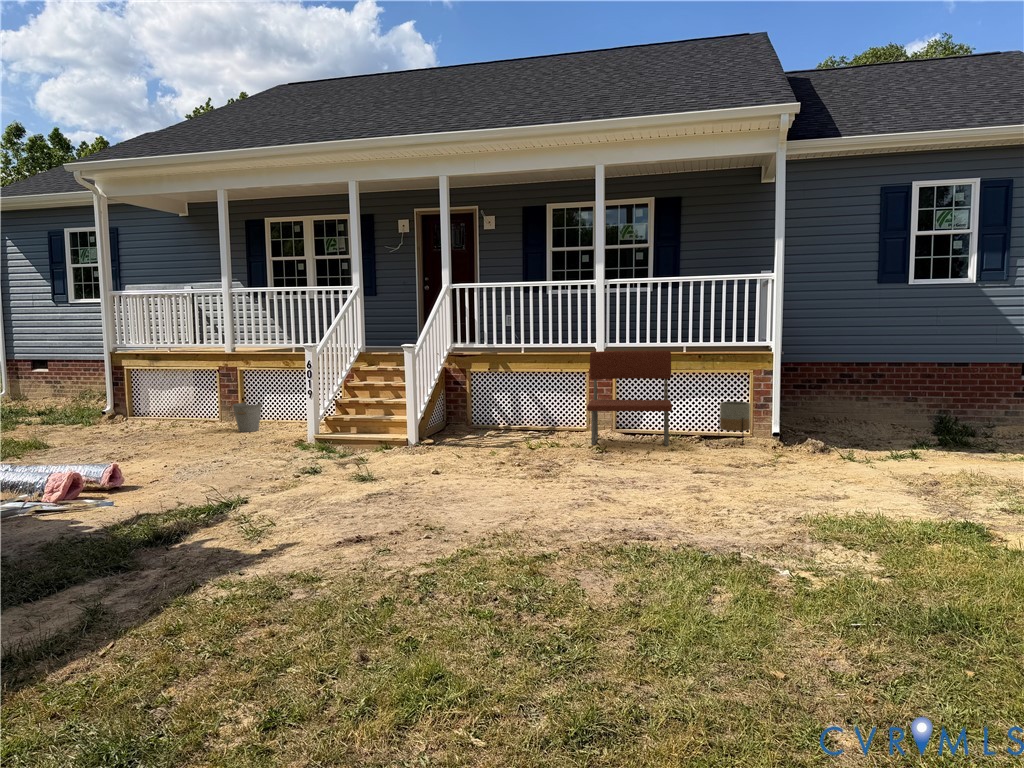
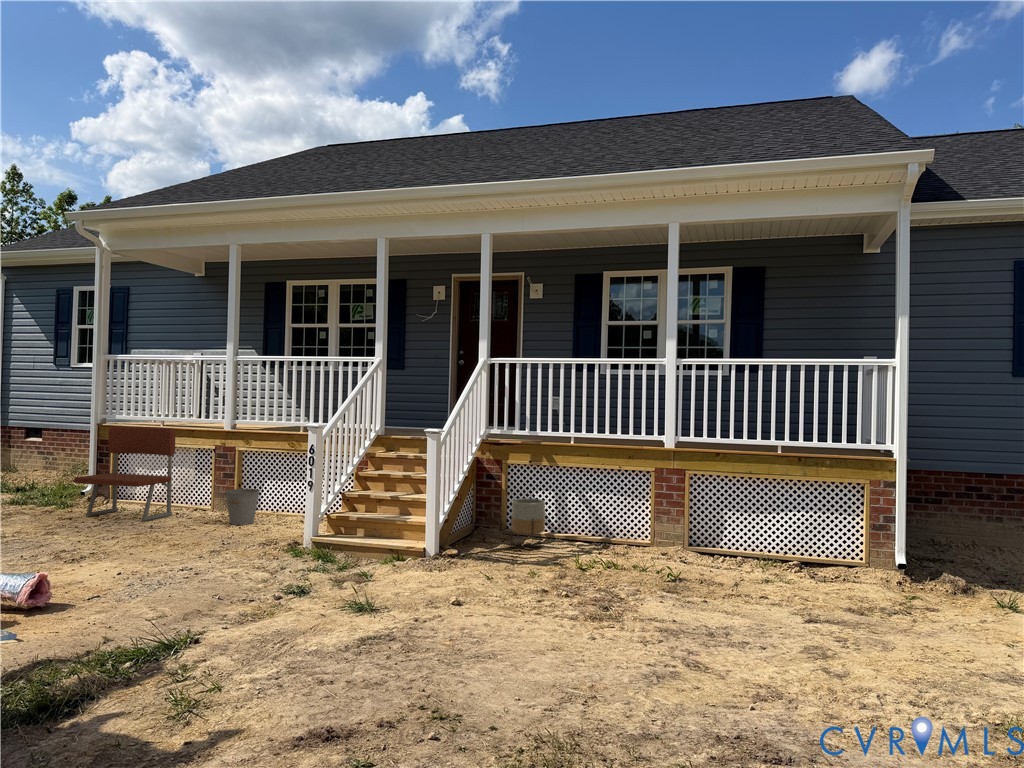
bench: present [587,351,672,446] -> present [74,427,175,521]
planter: present [718,401,750,445] -> present [511,498,545,536]

